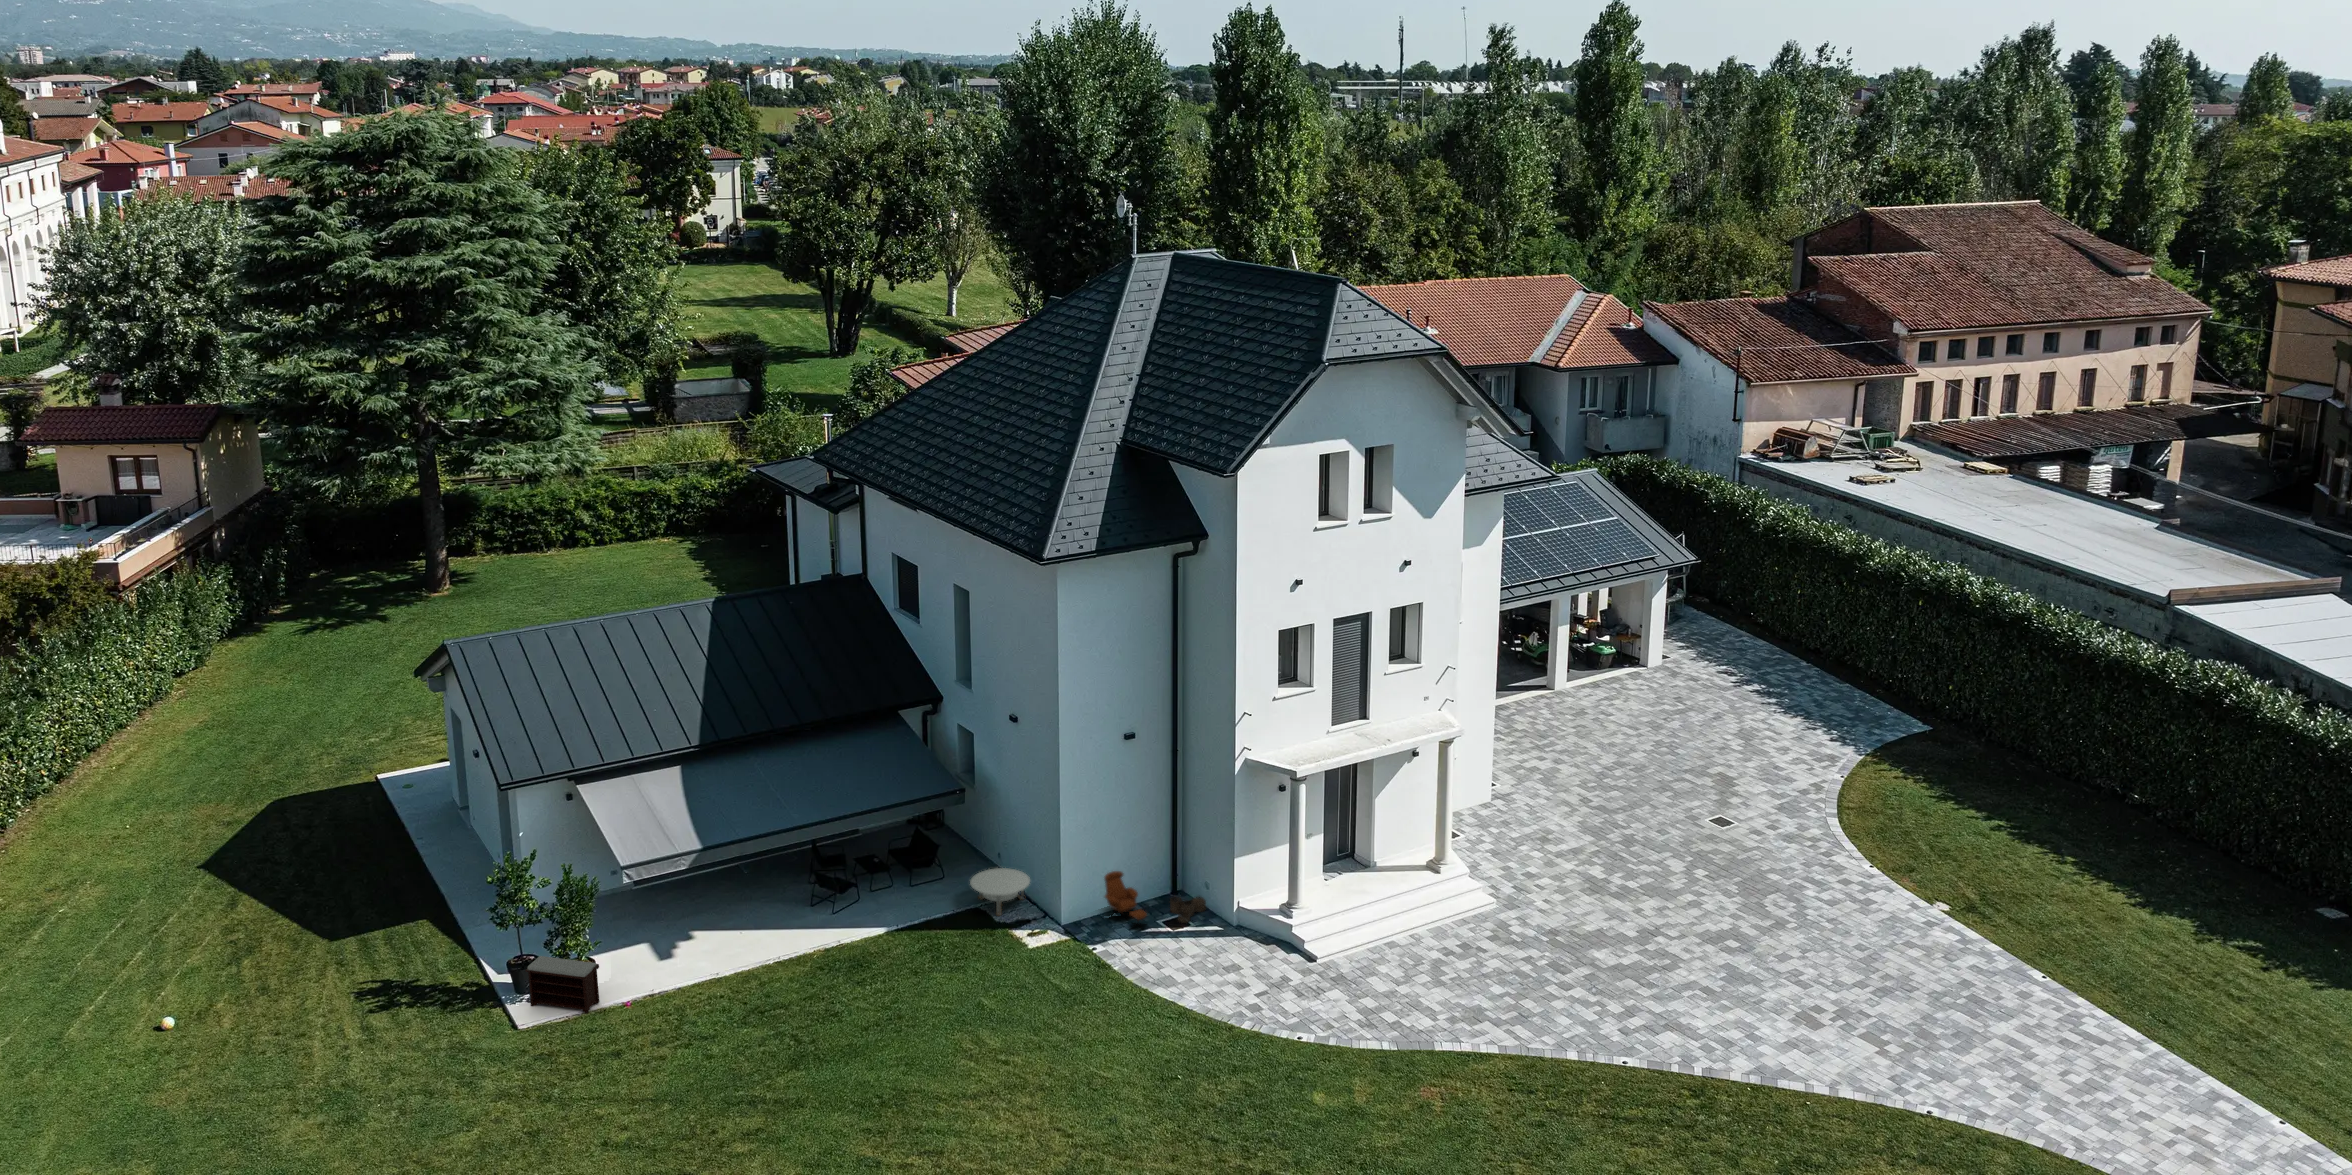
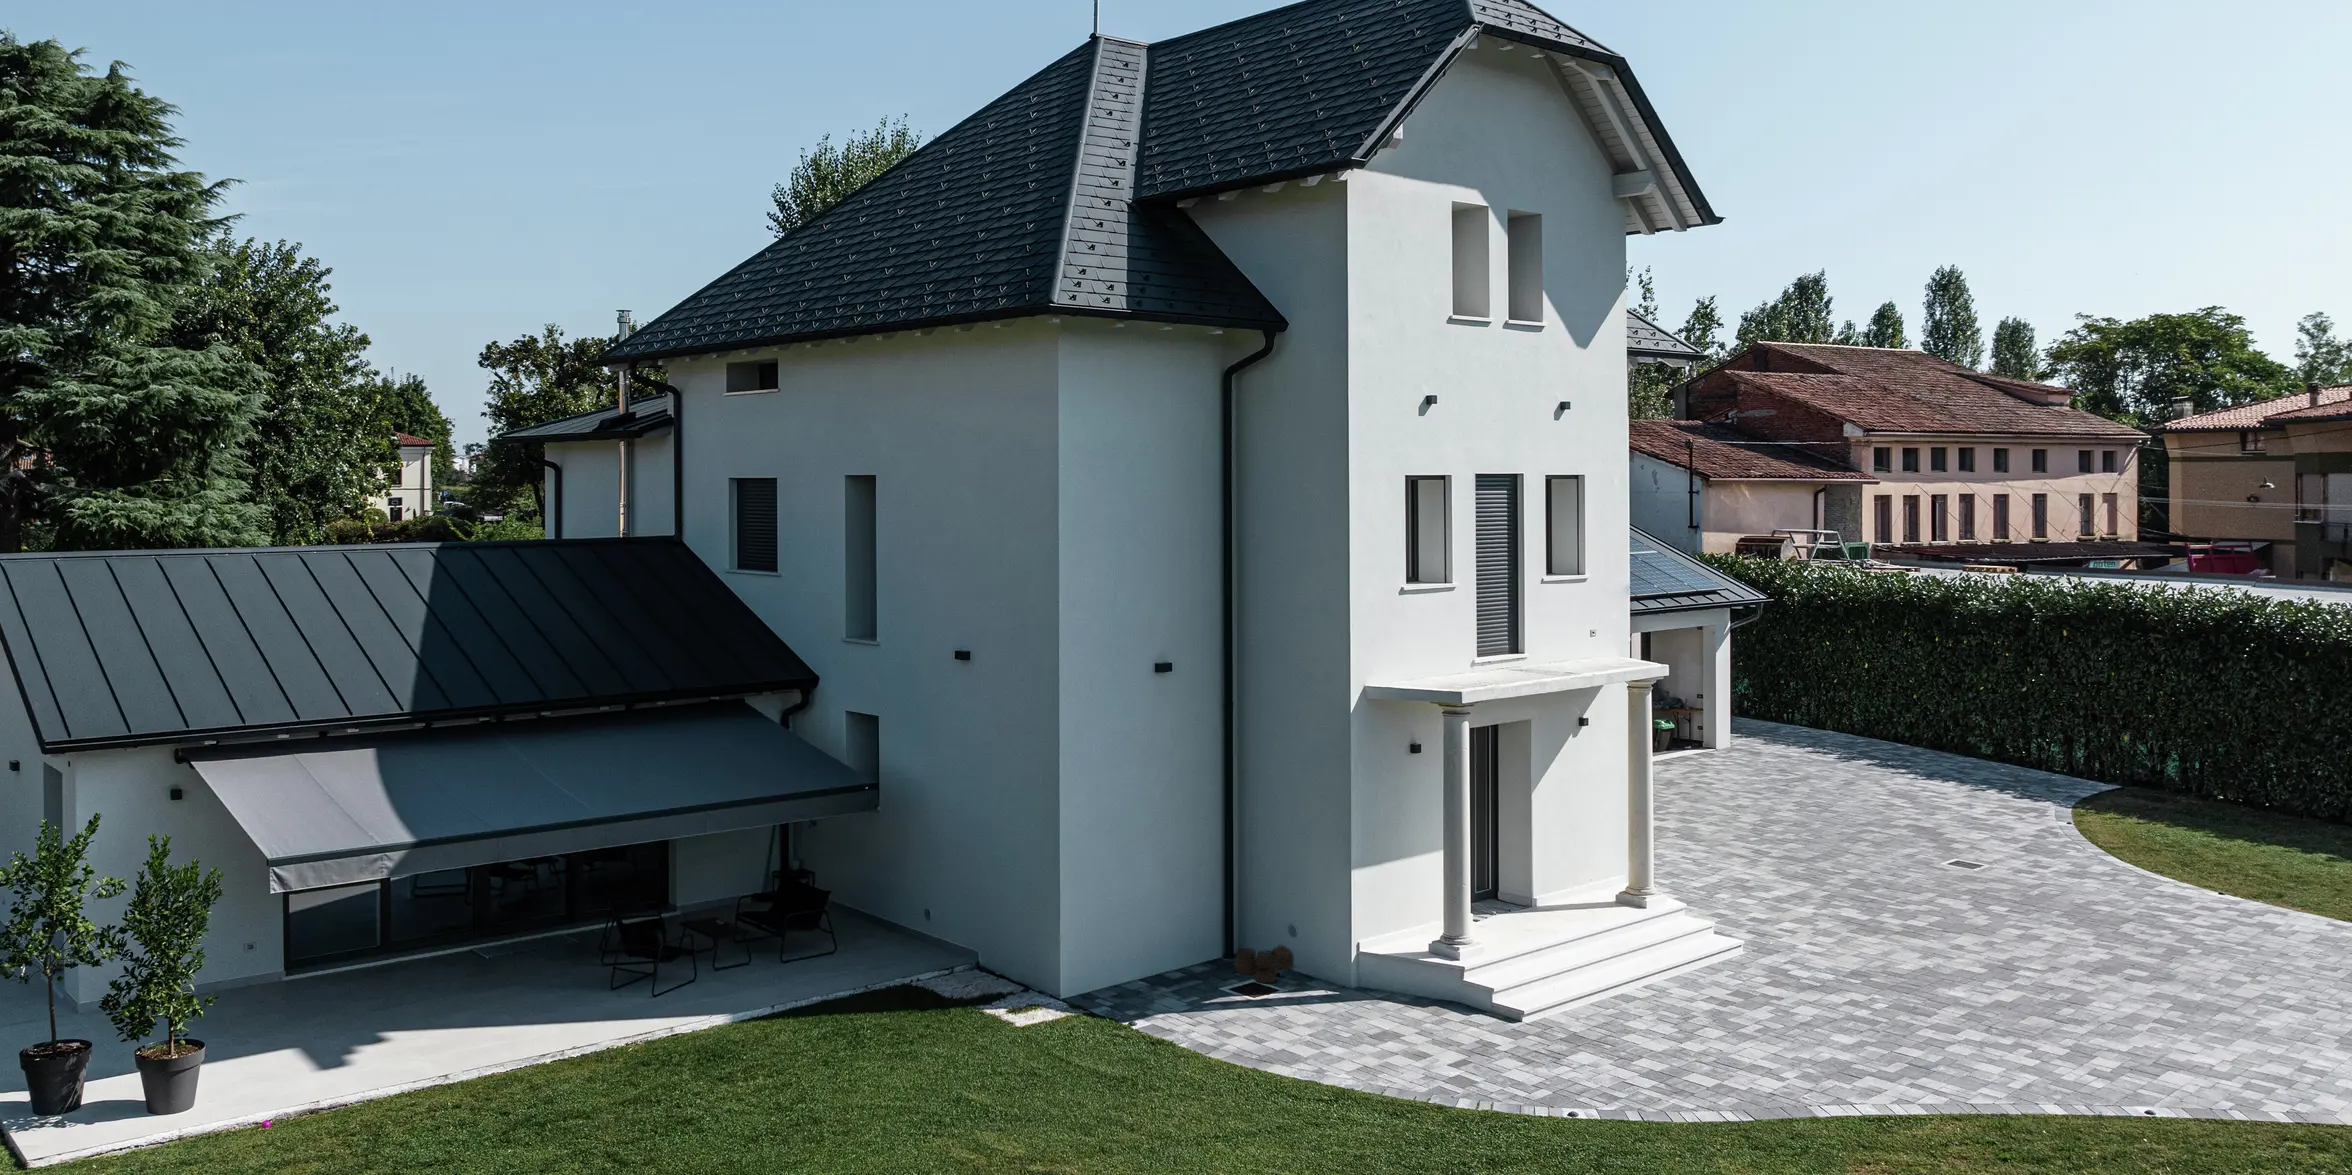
round table: present [970,868,1030,916] -> none [894,921,997,988]
lounge chair: present [1105,871,1147,929] -> none [1127,904,1209,995]
bench: present [525,956,599,1013] -> none [51,1035,208,1141]

